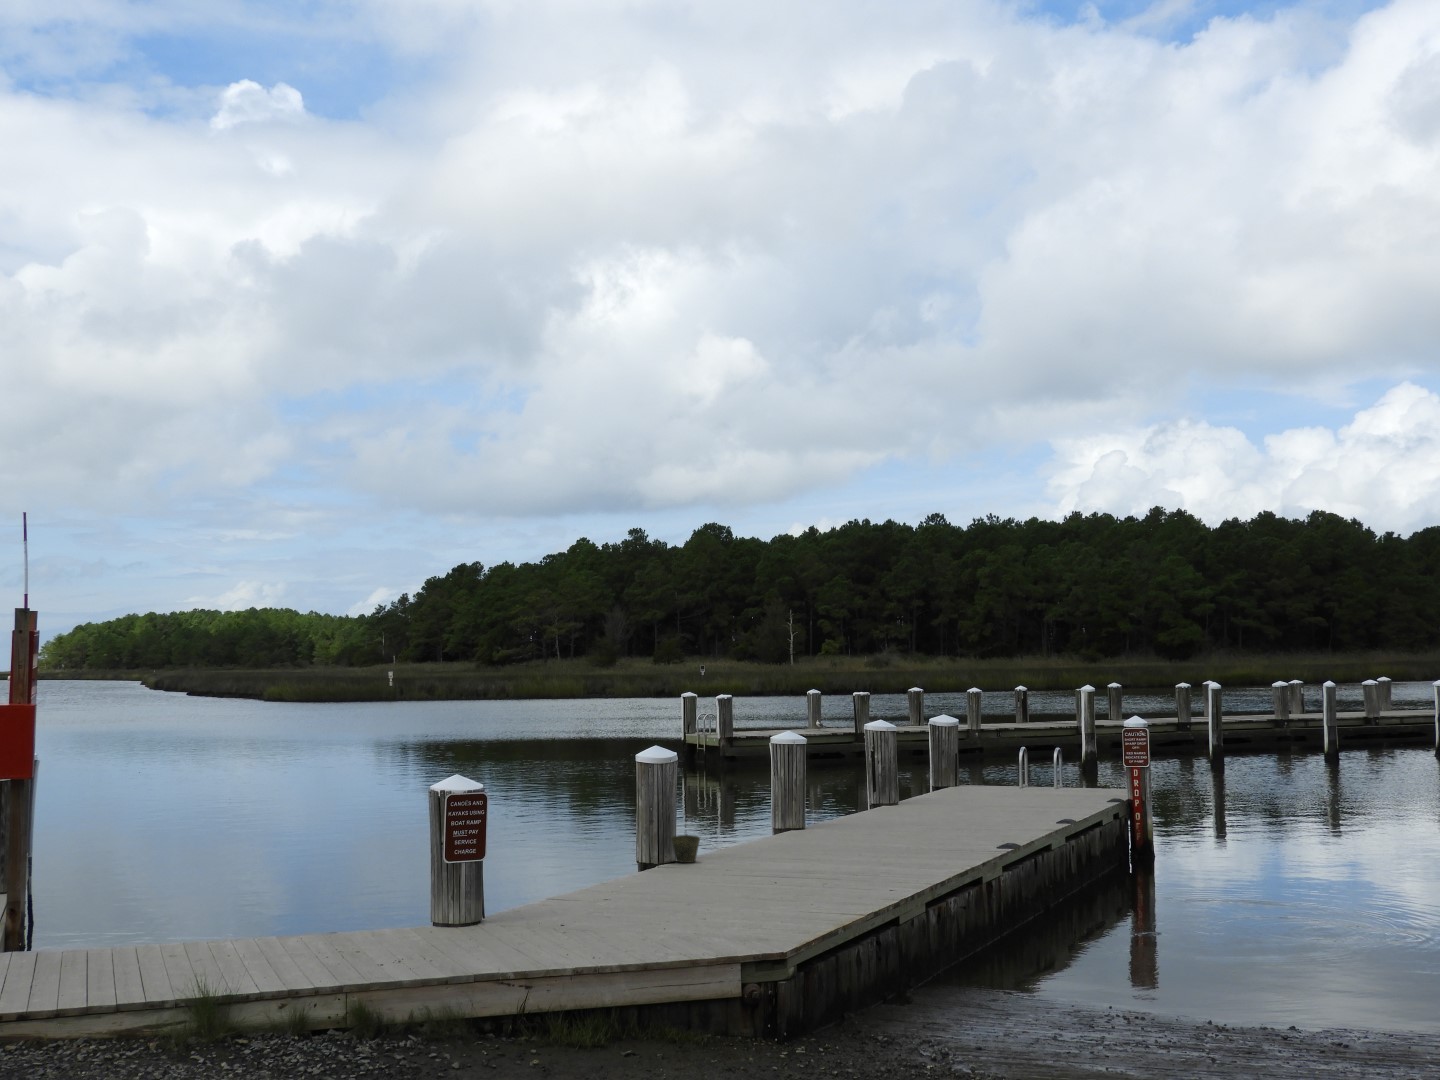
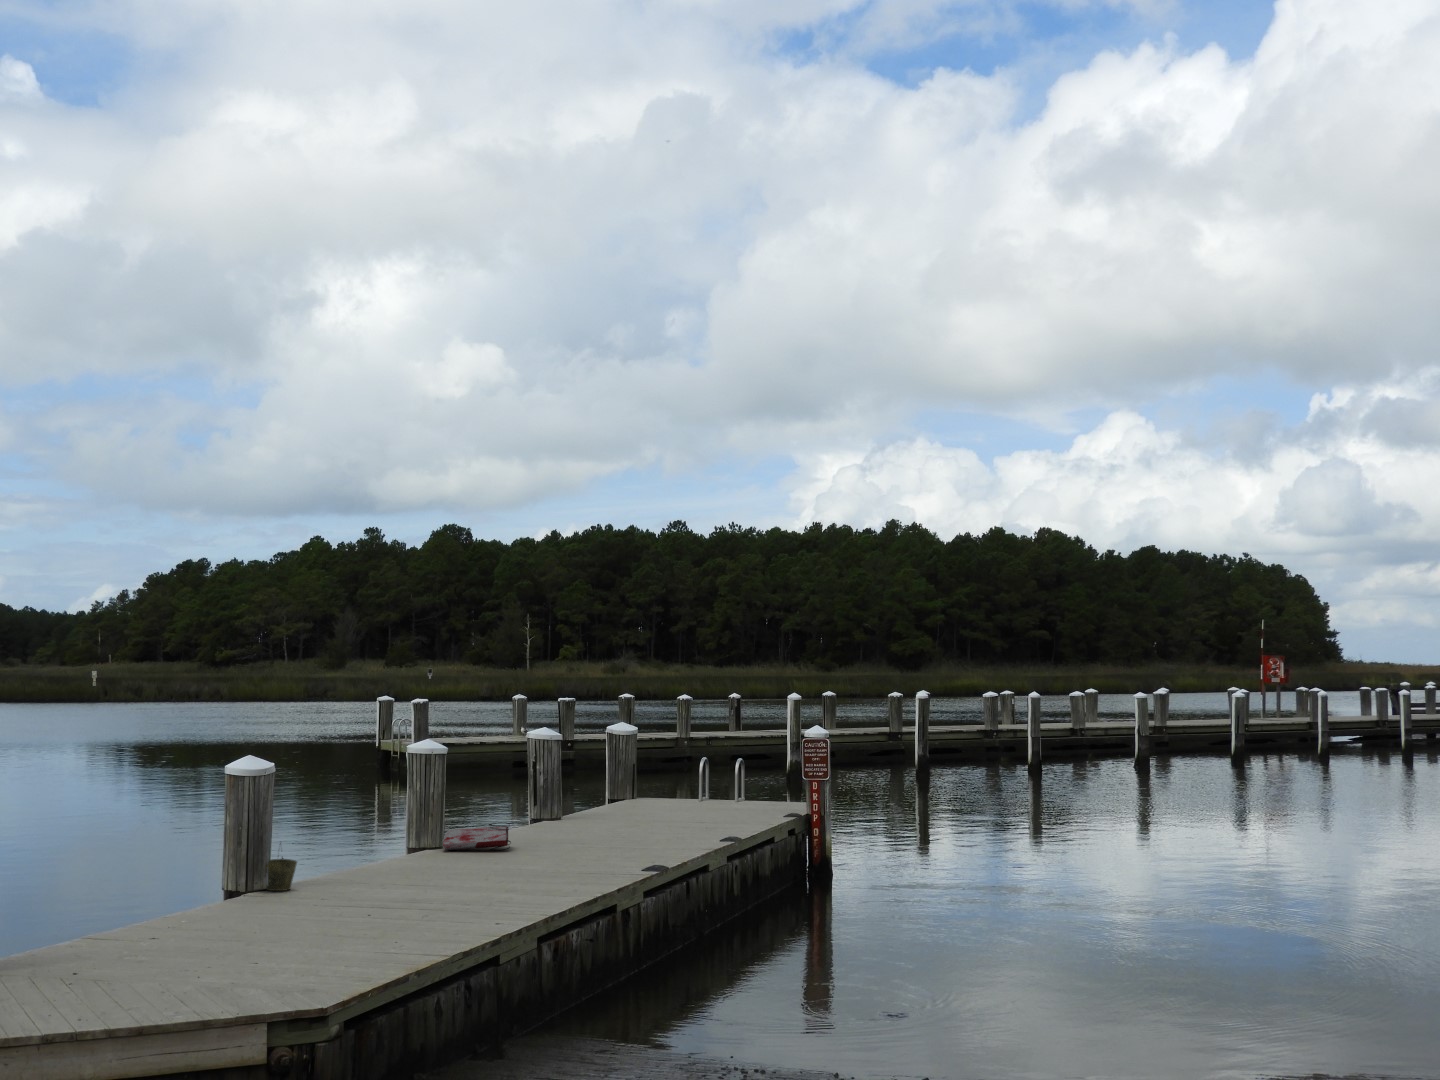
bag: none [806,805,866,831] -> present [443,822,511,851]

